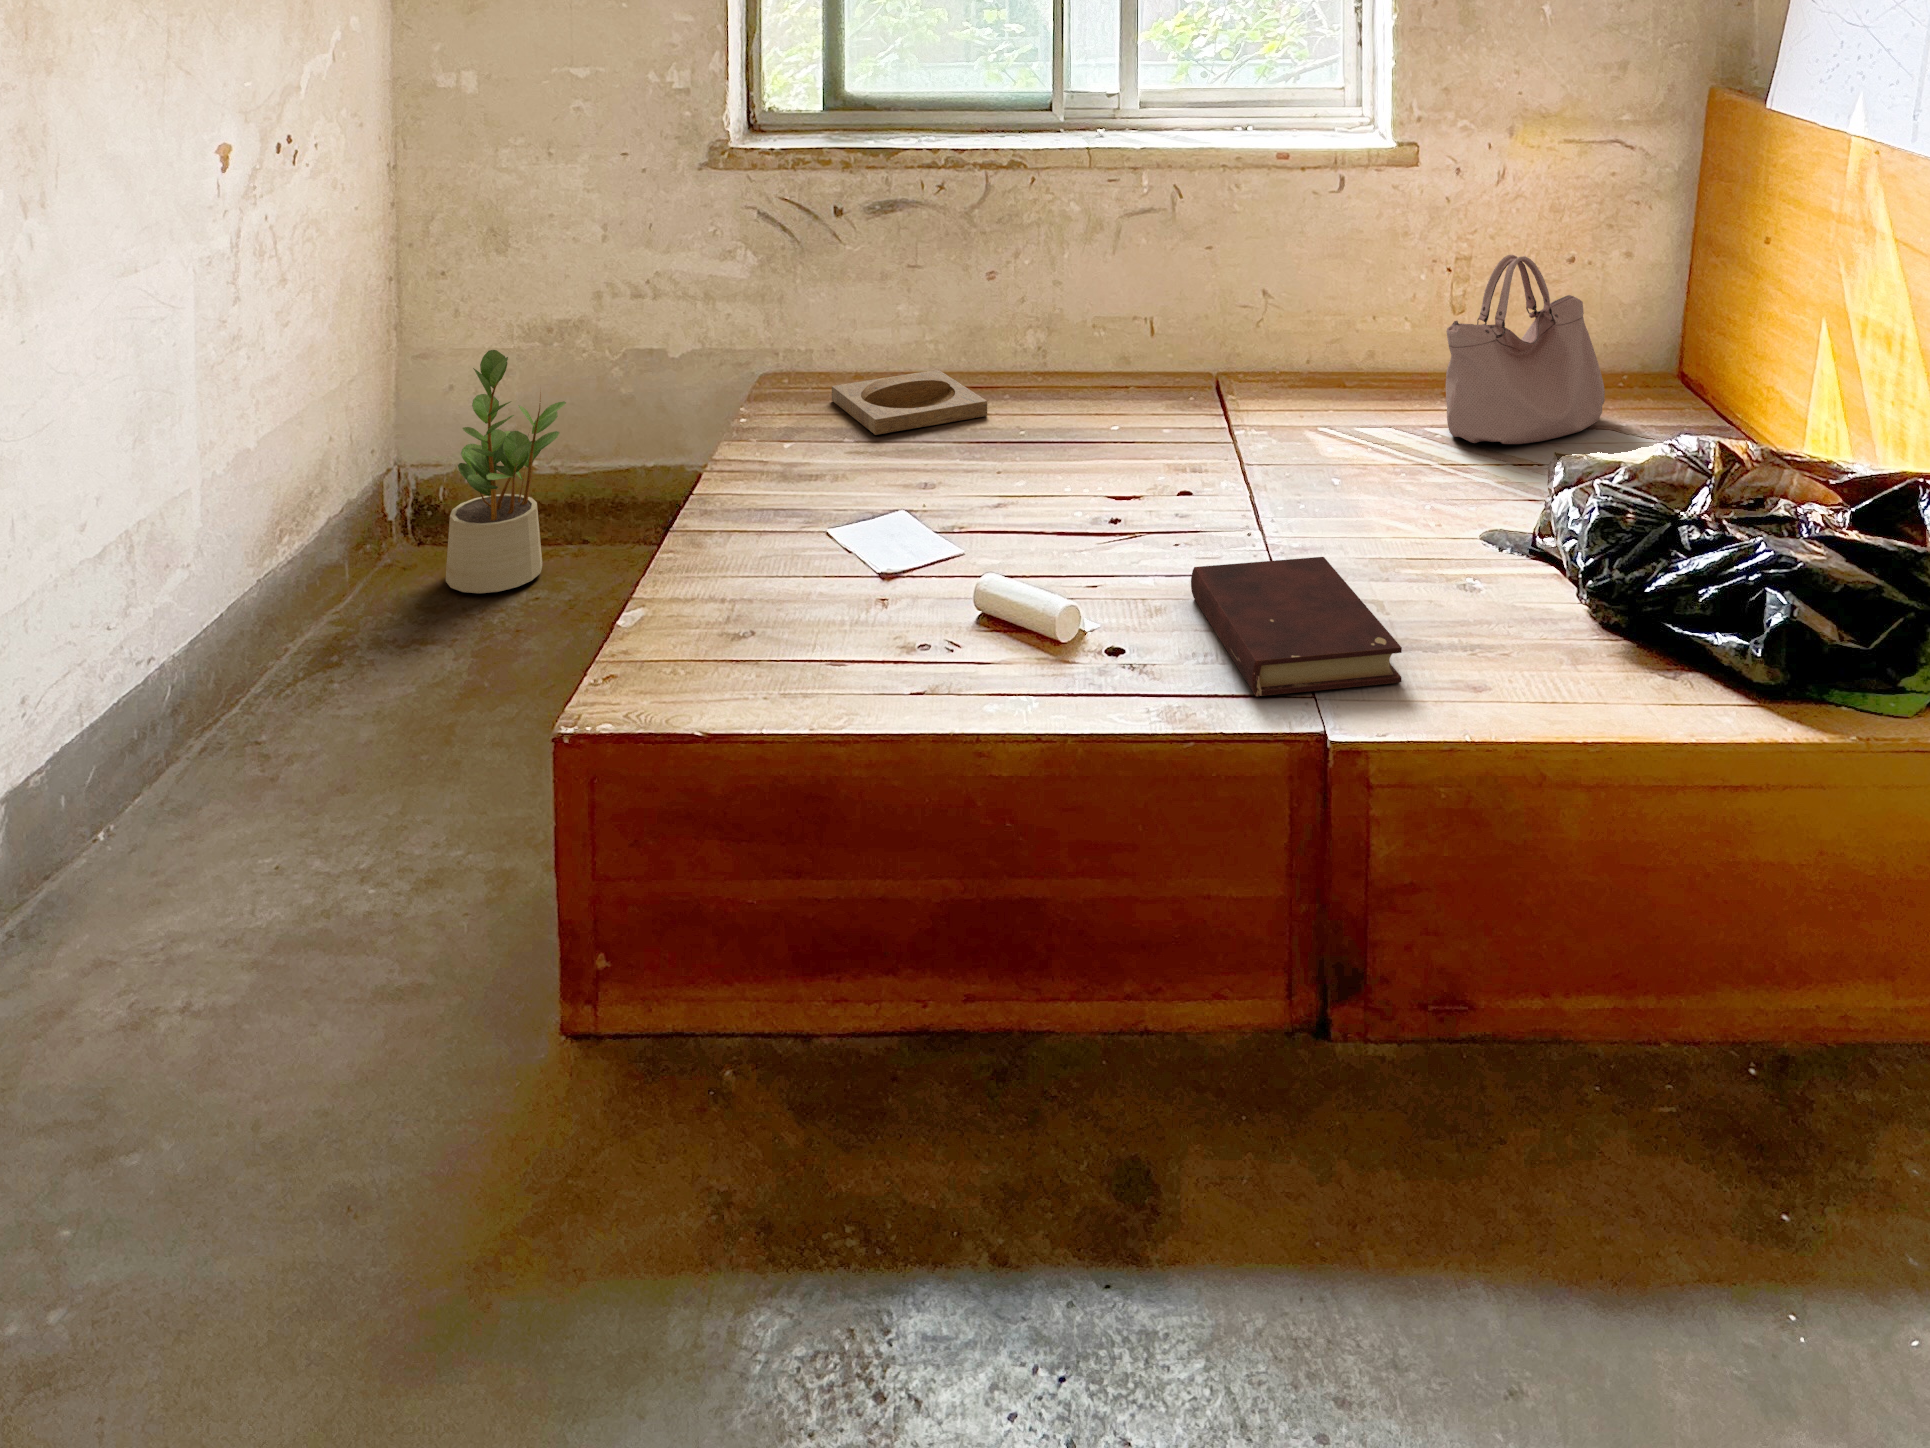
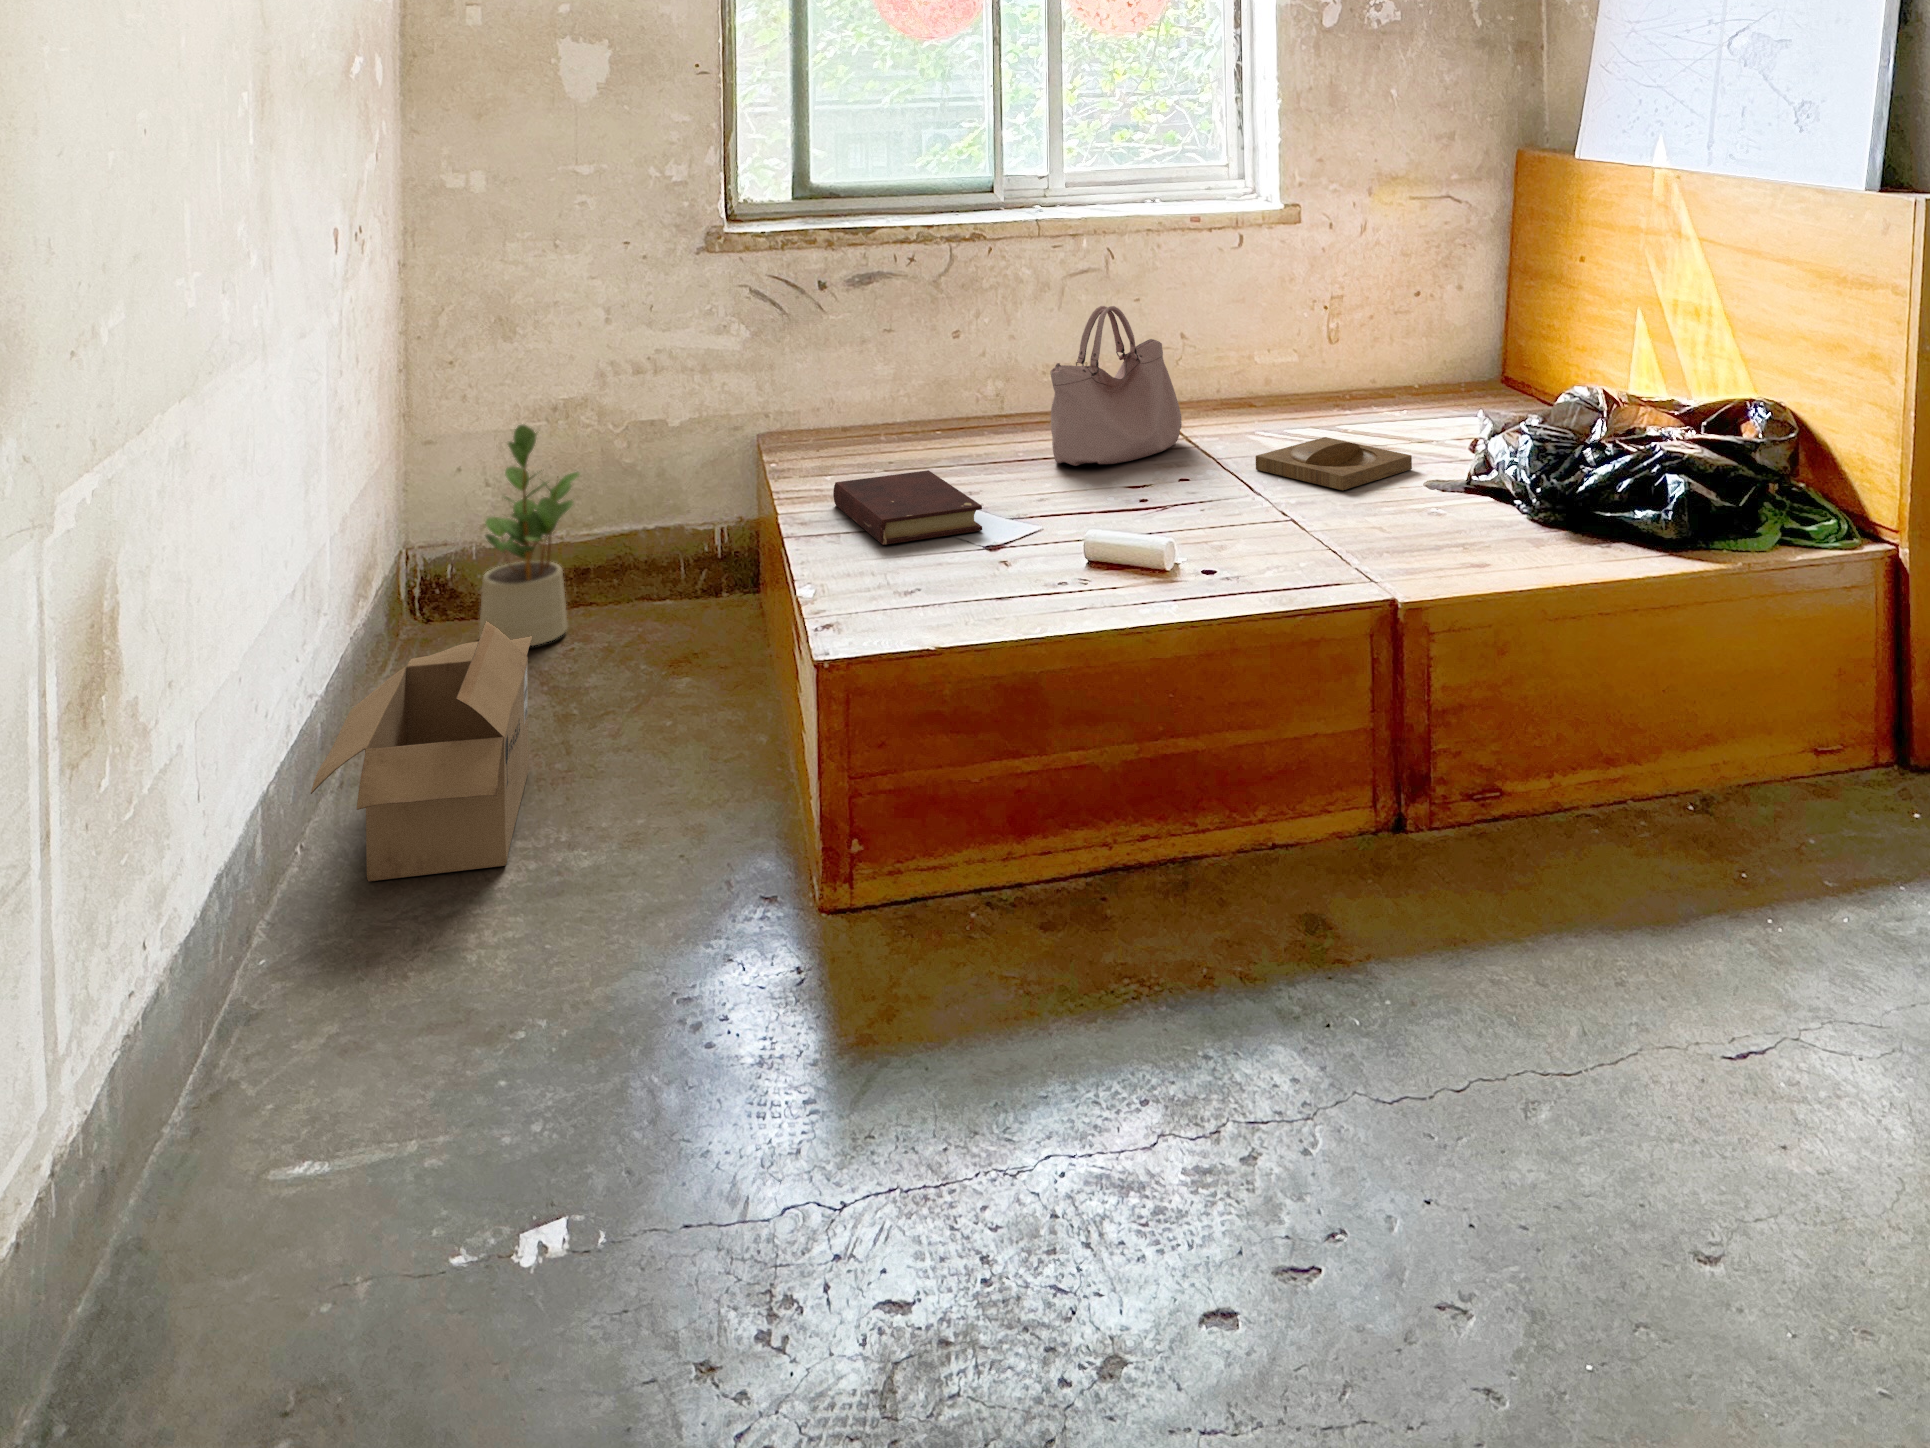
handbag: present [1446,255,1605,444] -> present [1050,306,1182,466]
tray: present [832,370,987,435] -> present [1256,437,1412,490]
book: present [1191,557,1402,696] -> present [833,470,982,545]
cardboard box: none [59,597,404,905] -> present [311,621,532,882]

